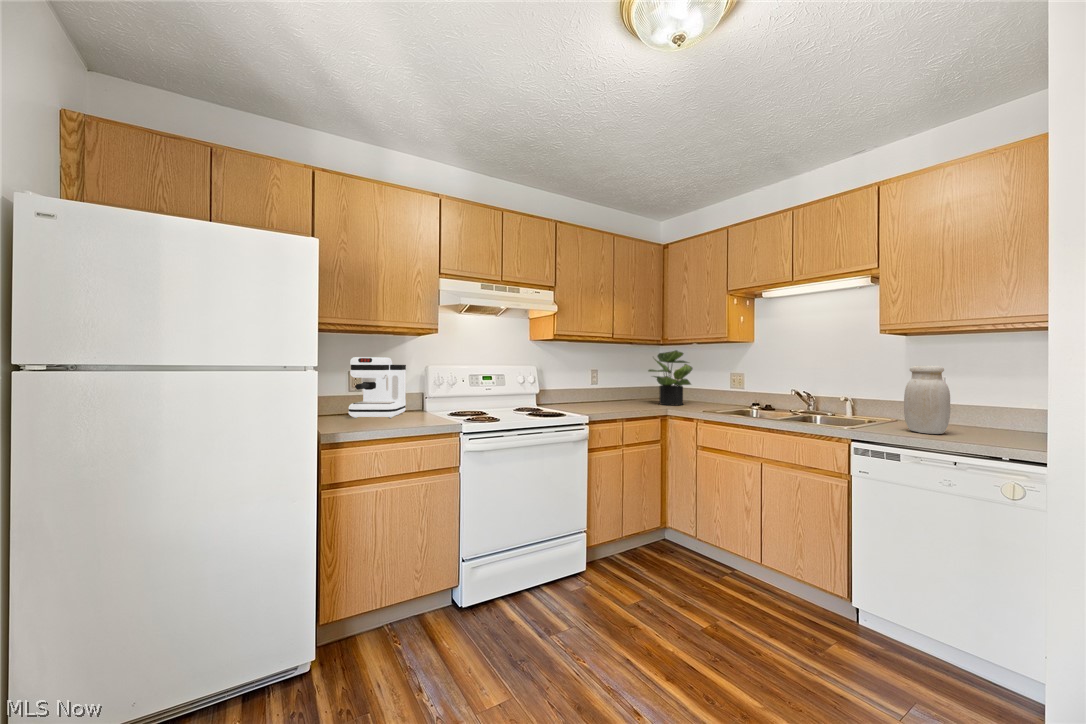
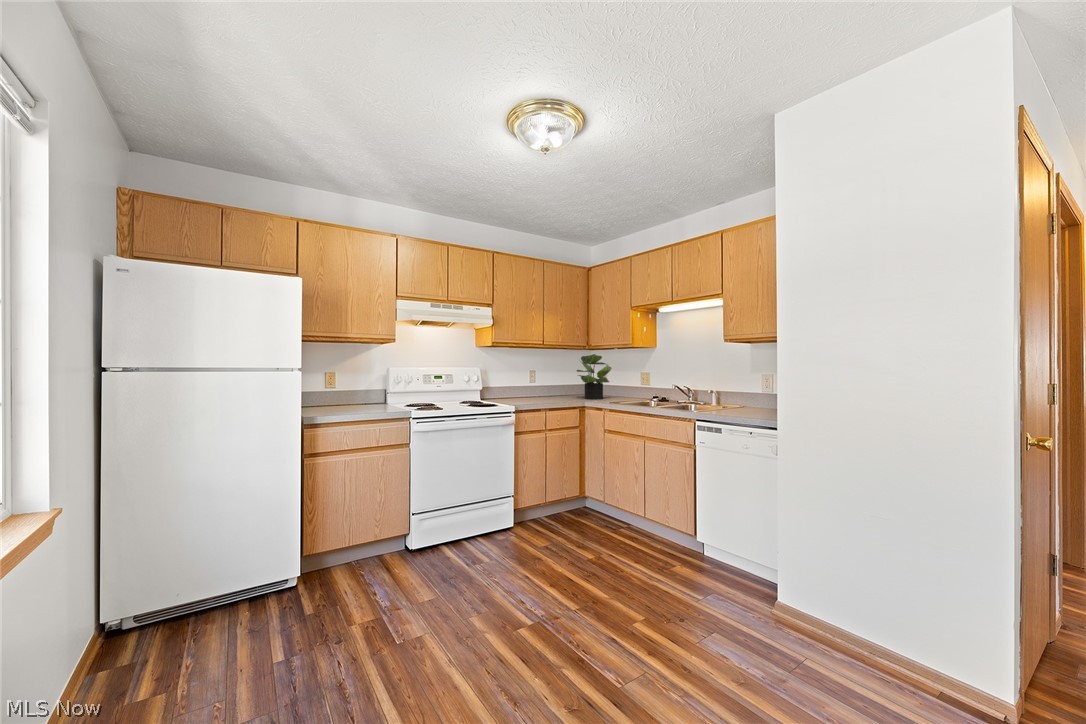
coffee maker: present [349,357,406,418] -> none [324,361,370,408]
jar: present [904,366,950,434] -> none [732,365,759,414]

